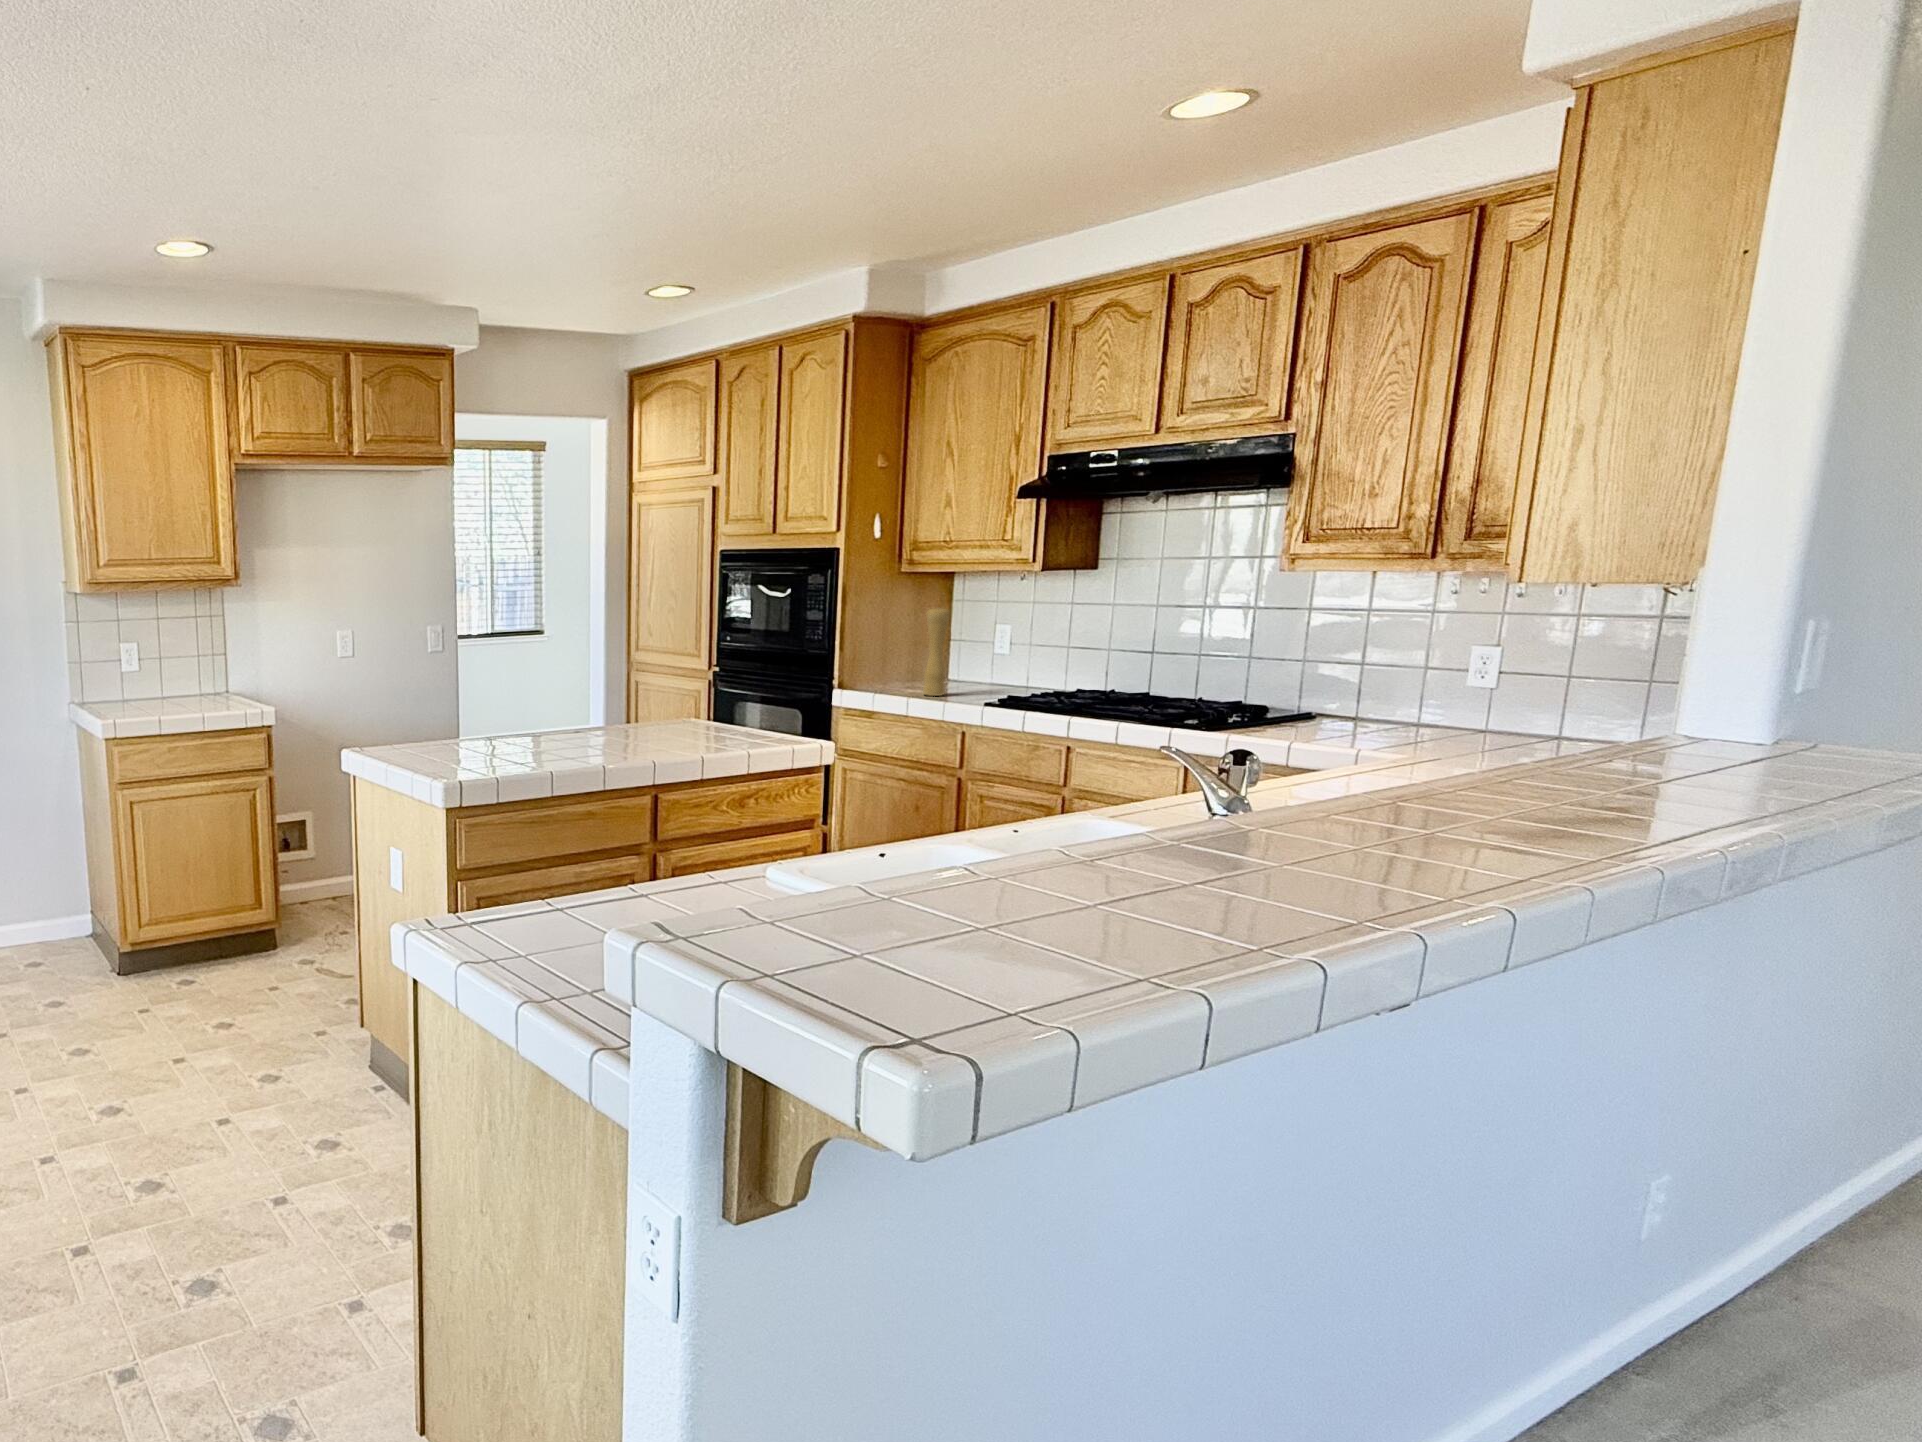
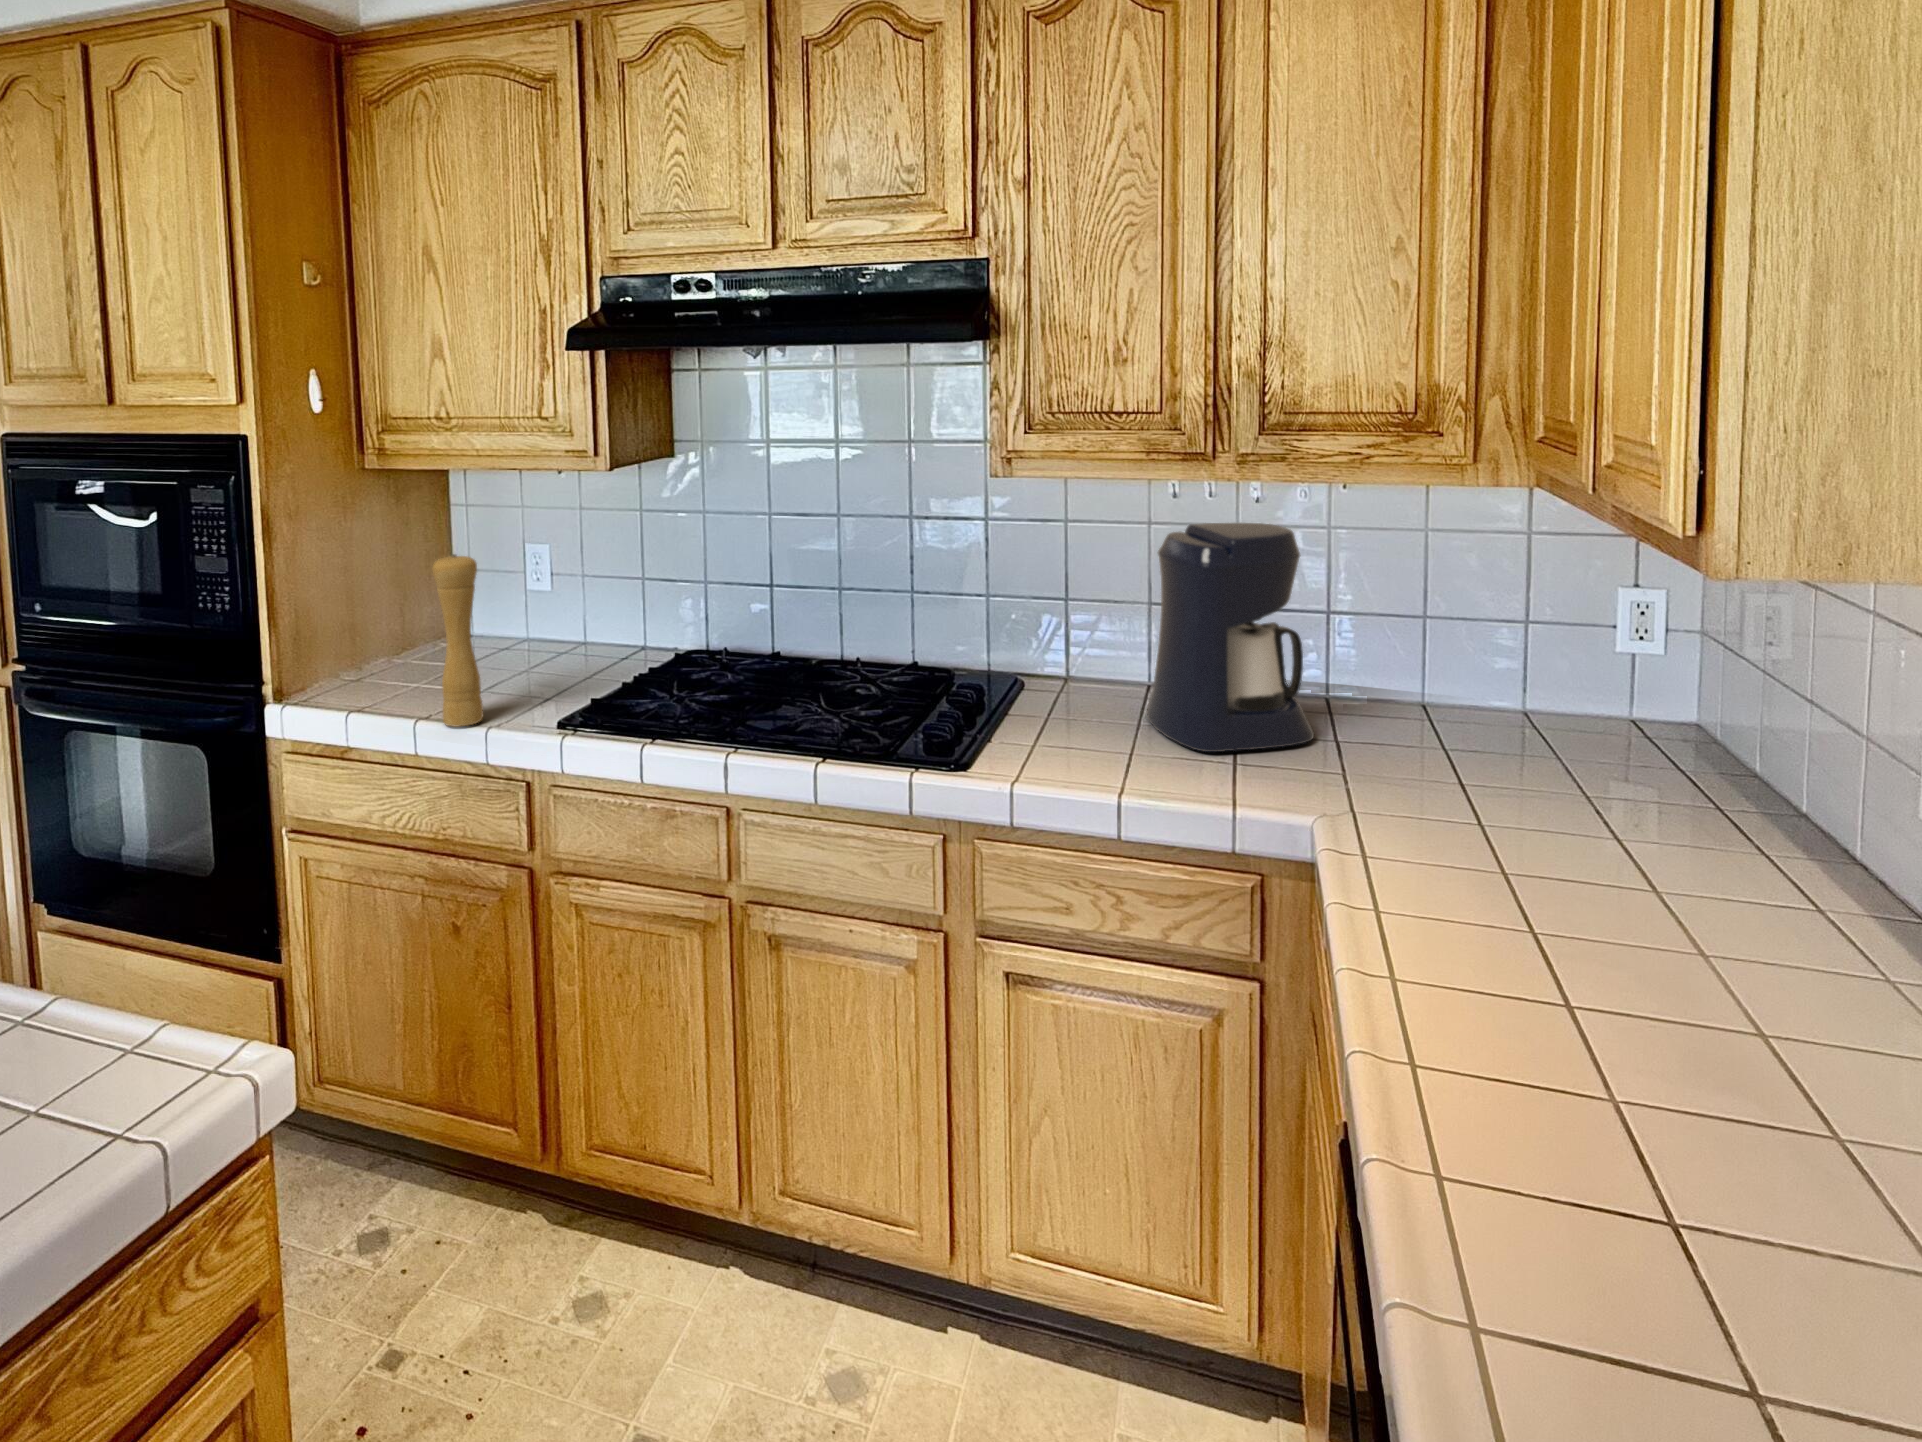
coffee maker: none [1369,603,1501,740] -> present [1147,523,1314,752]

